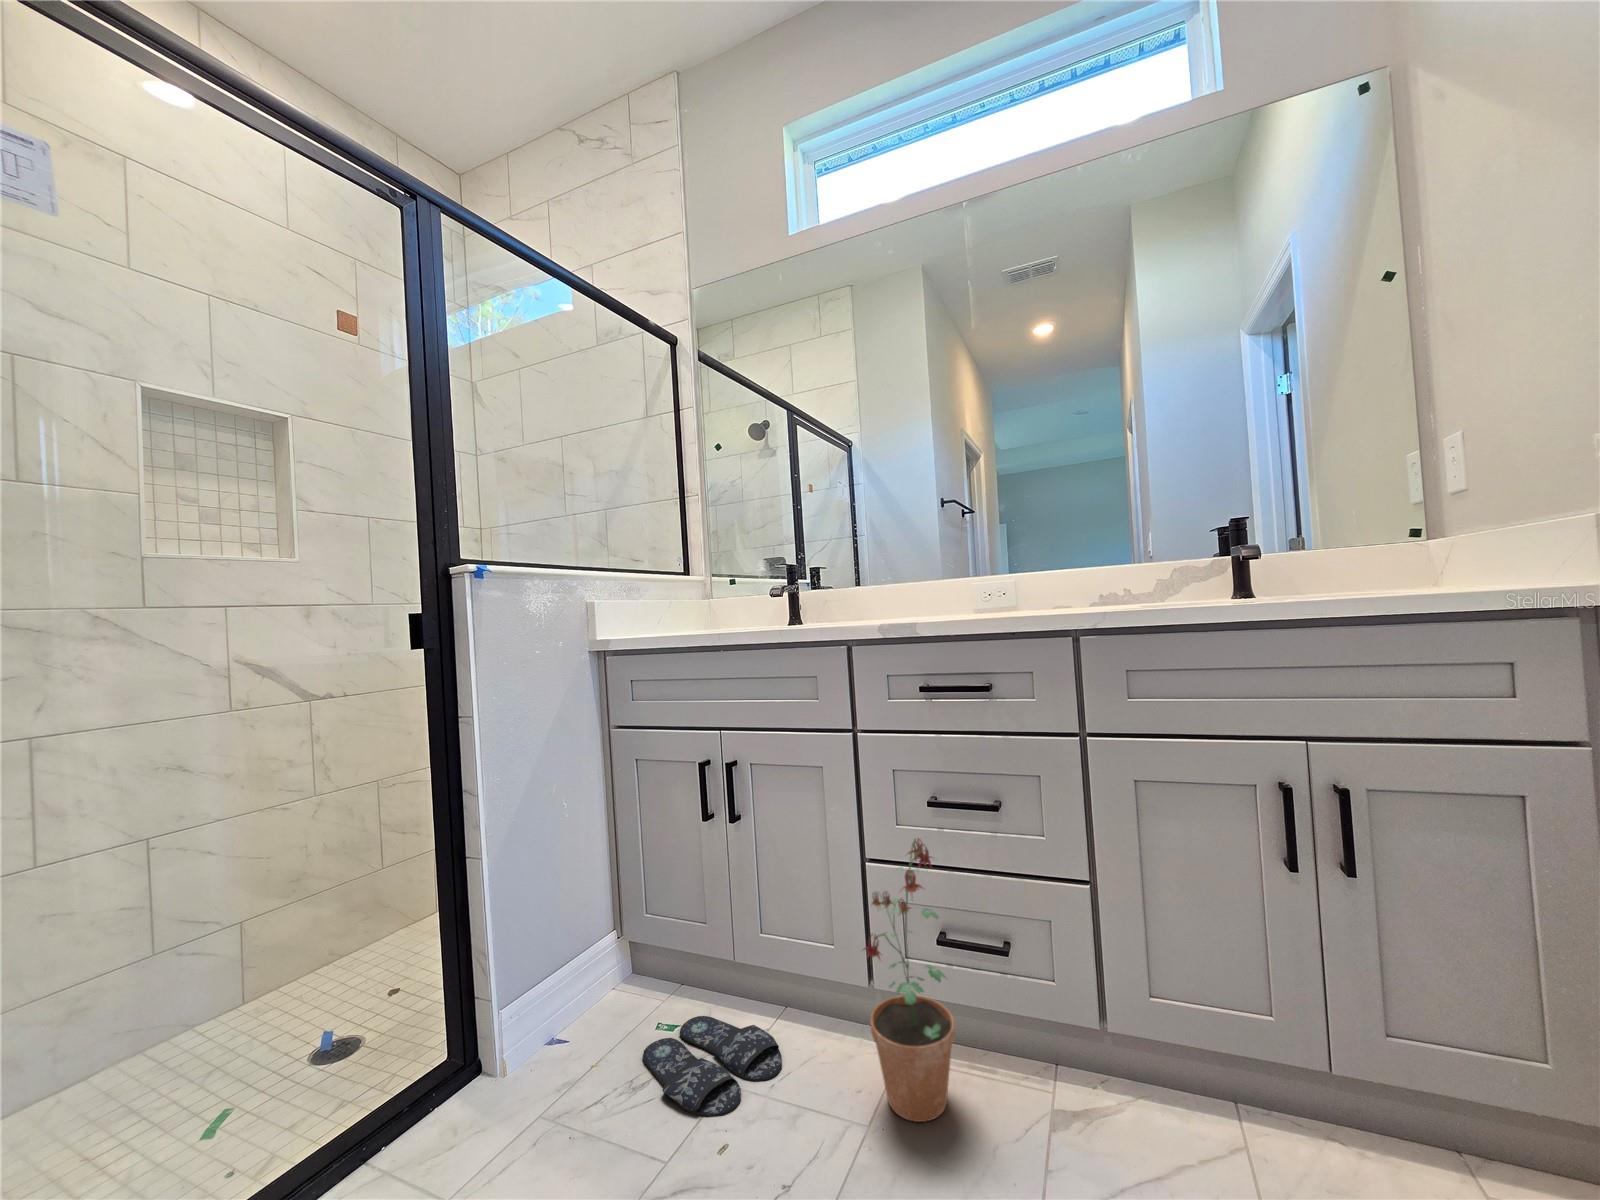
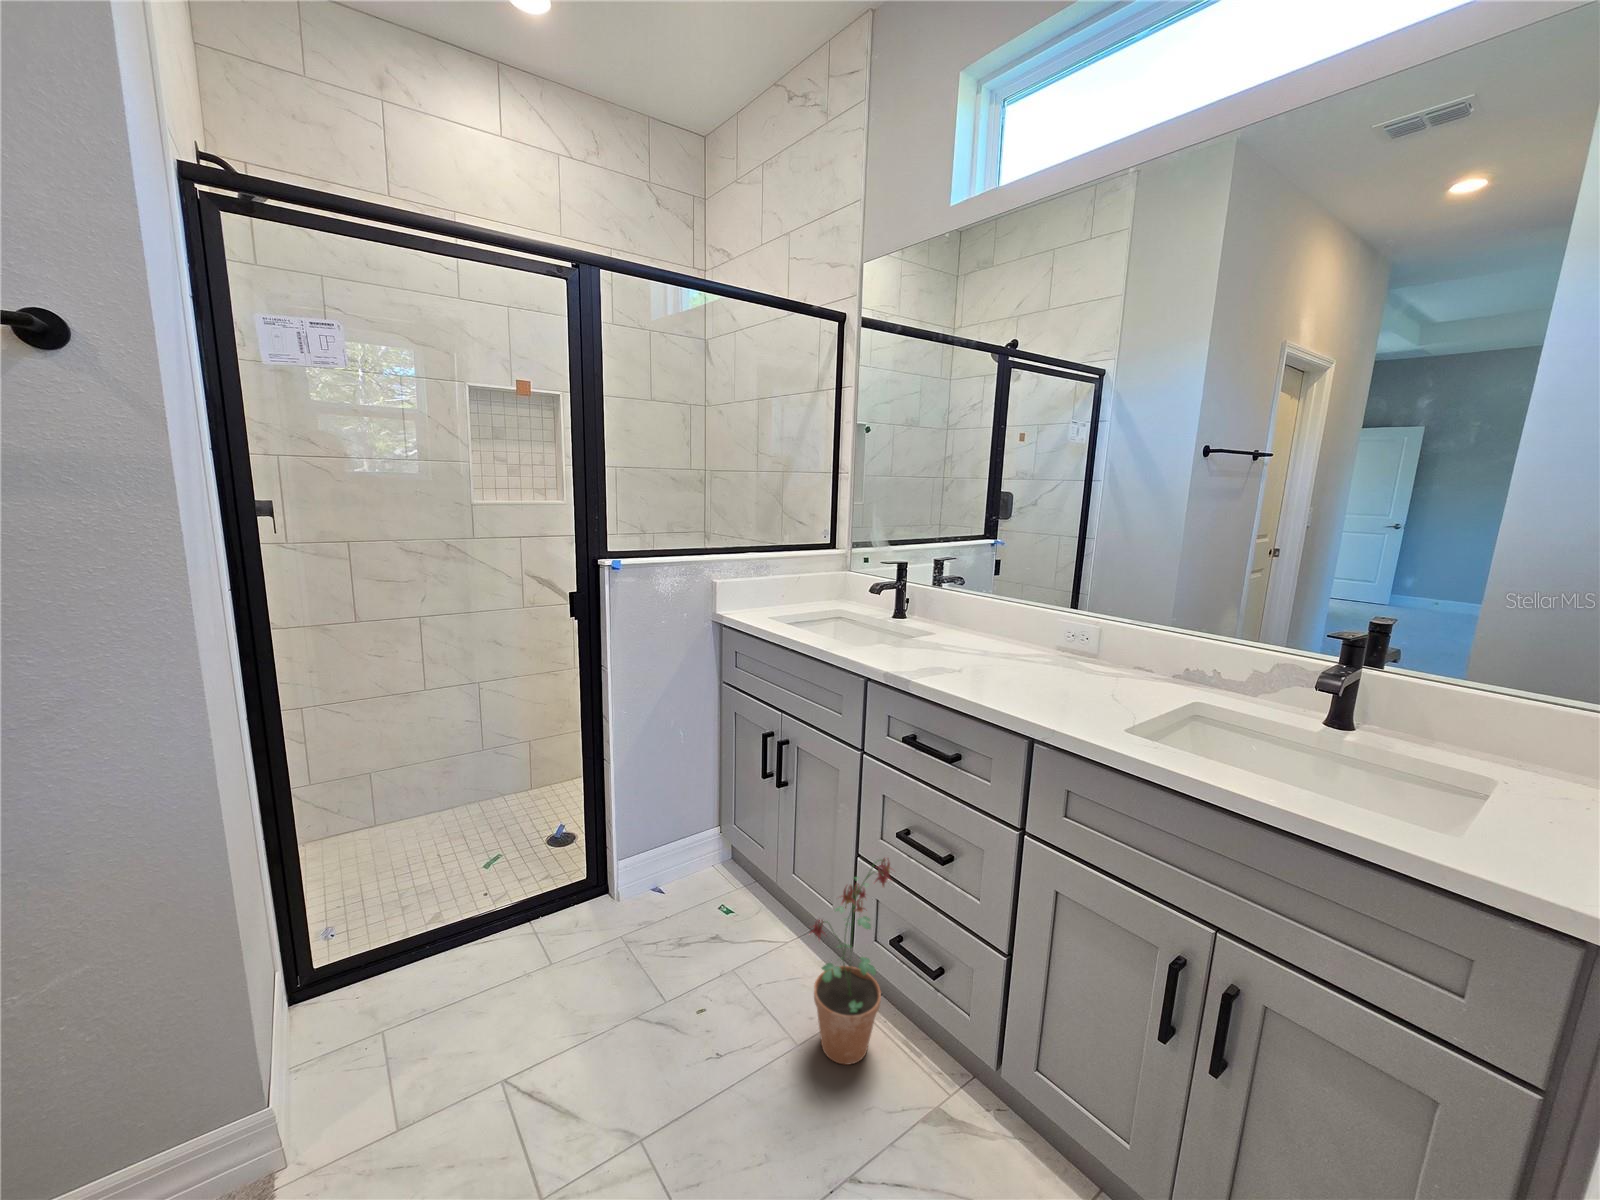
slippers: present [643,1016,782,1117] -> none [692,911,781,988]

